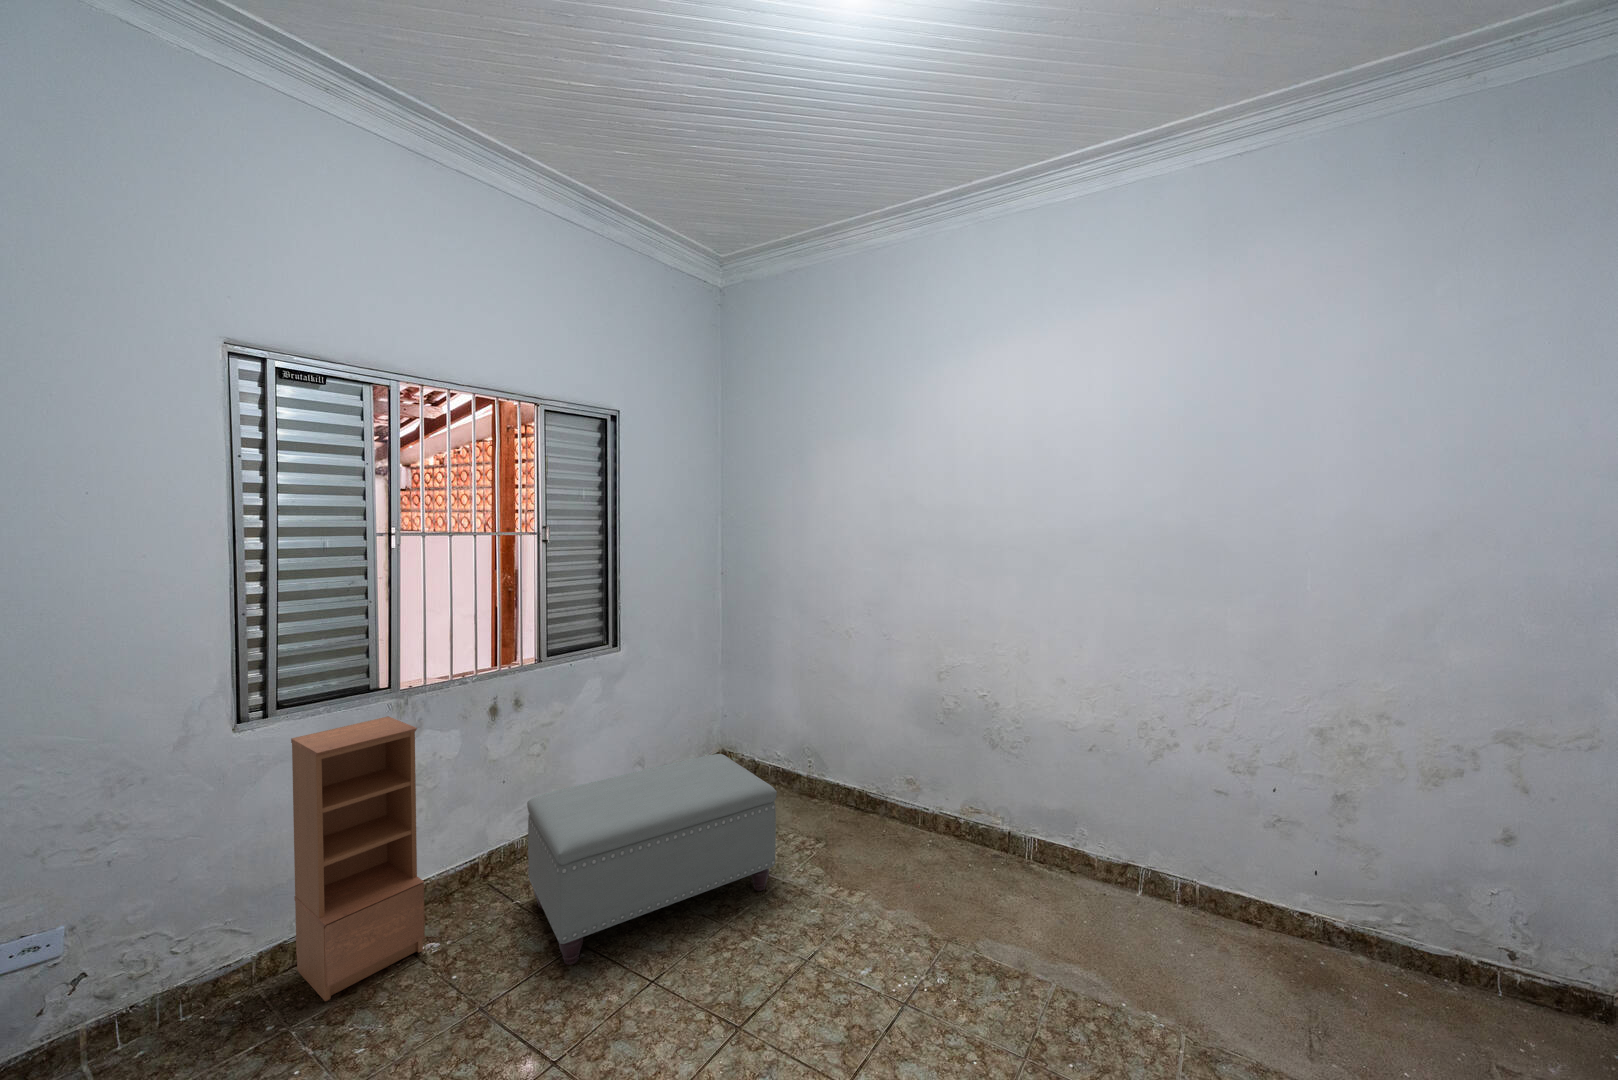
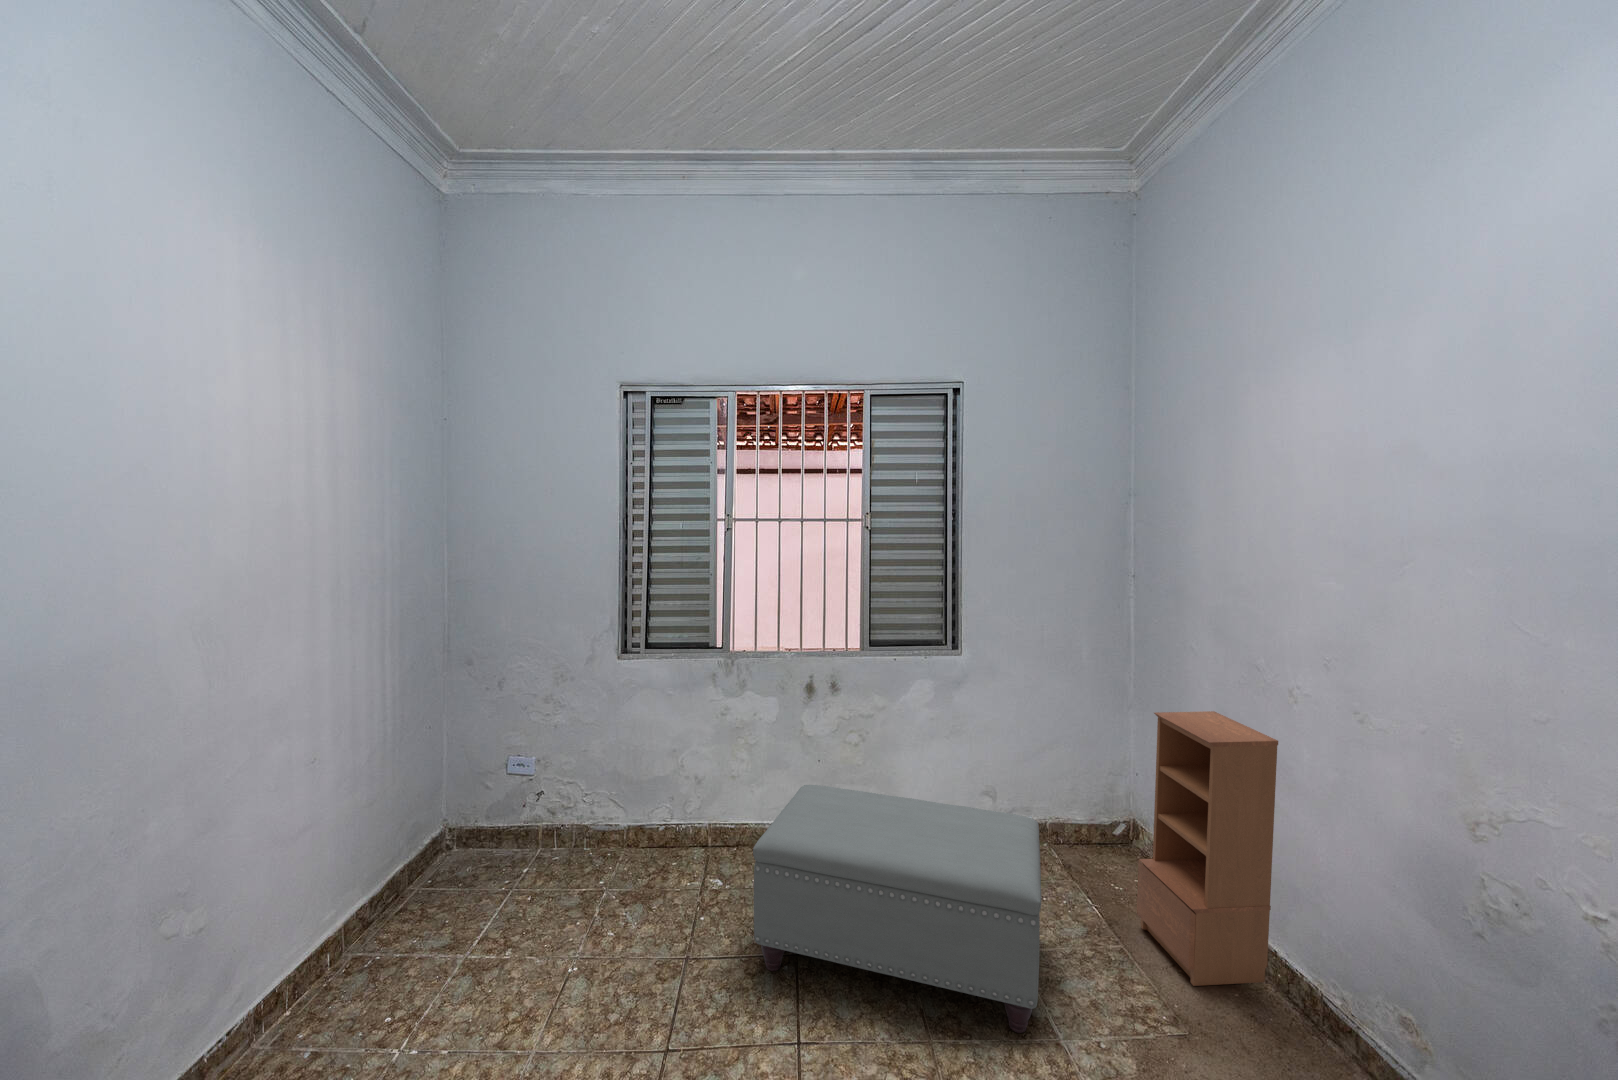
bookcase: present [291,716,425,1001] -> present [1137,711,1278,986]

